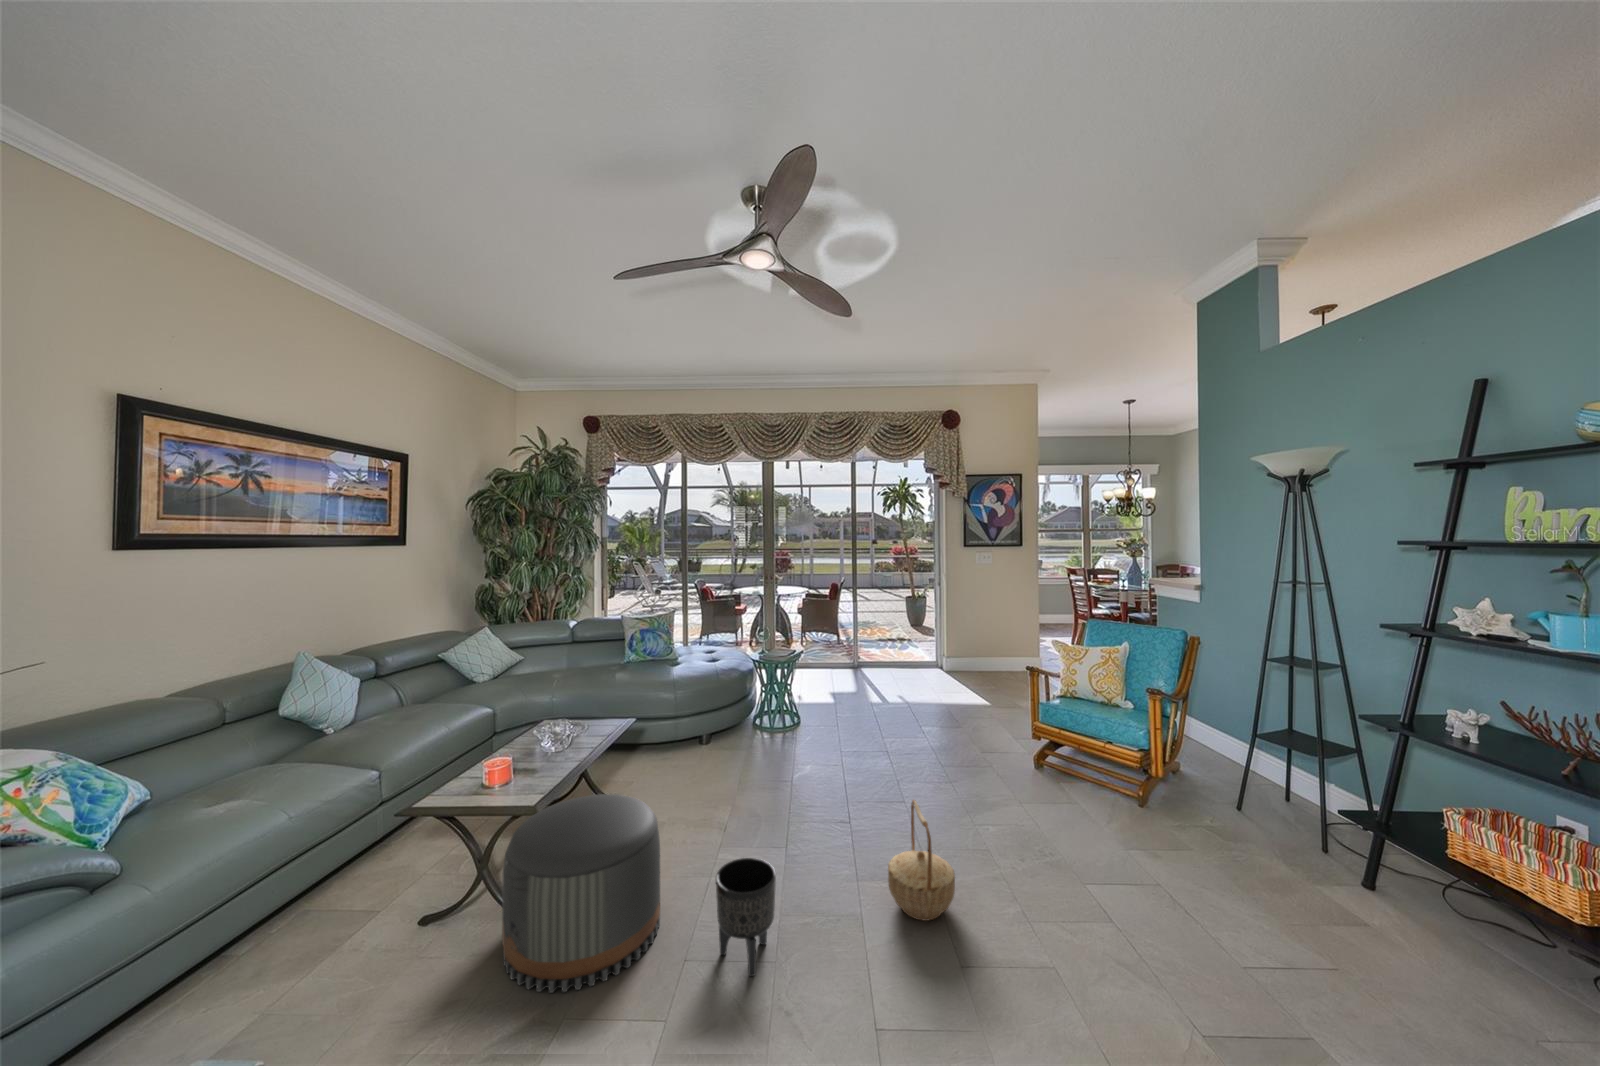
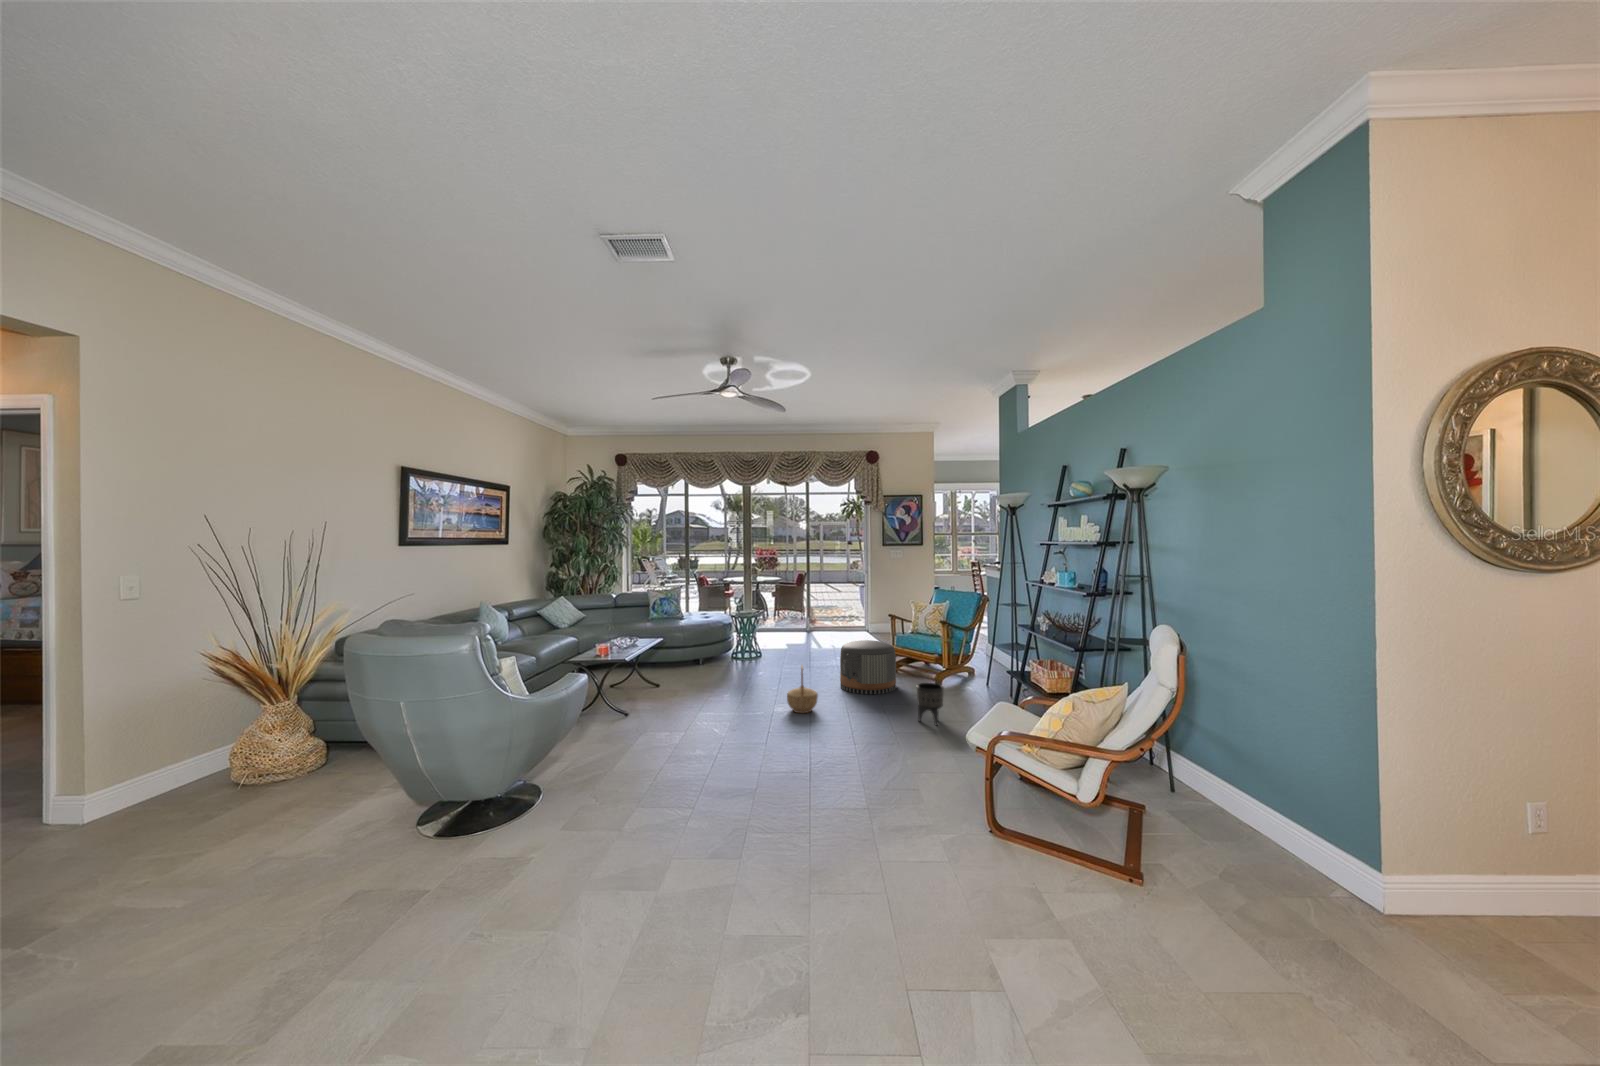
pouf: present [502,794,660,993] -> present [840,640,896,694]
planter: present [716,858,776,976] -> present [917,683,944,725]

